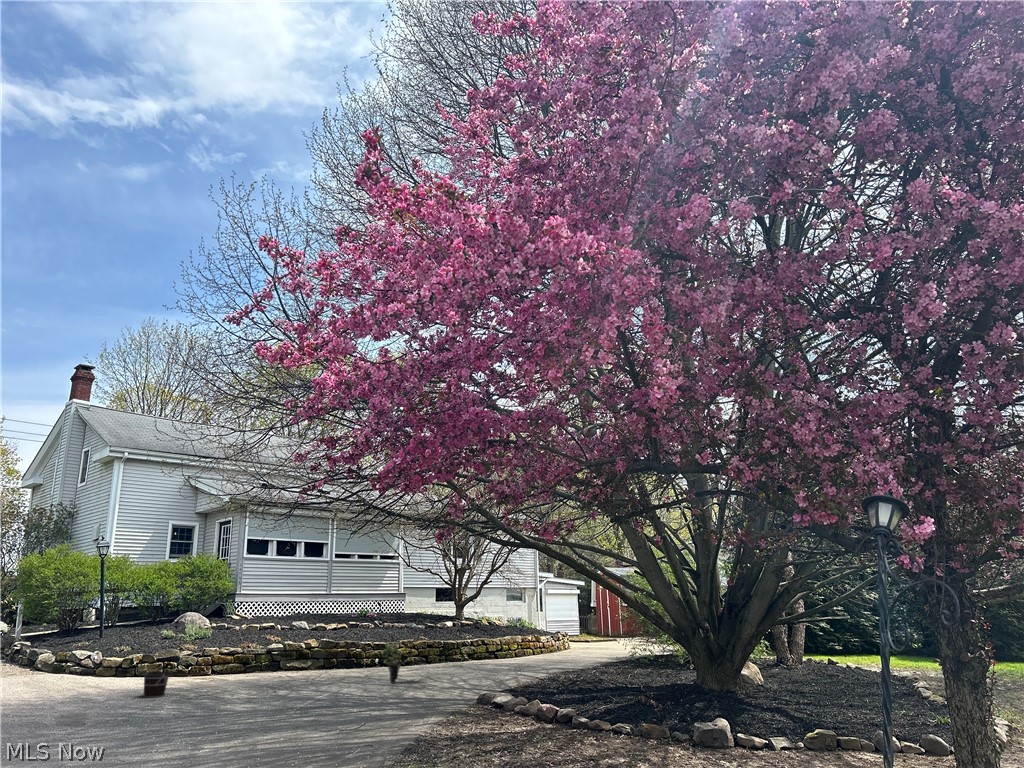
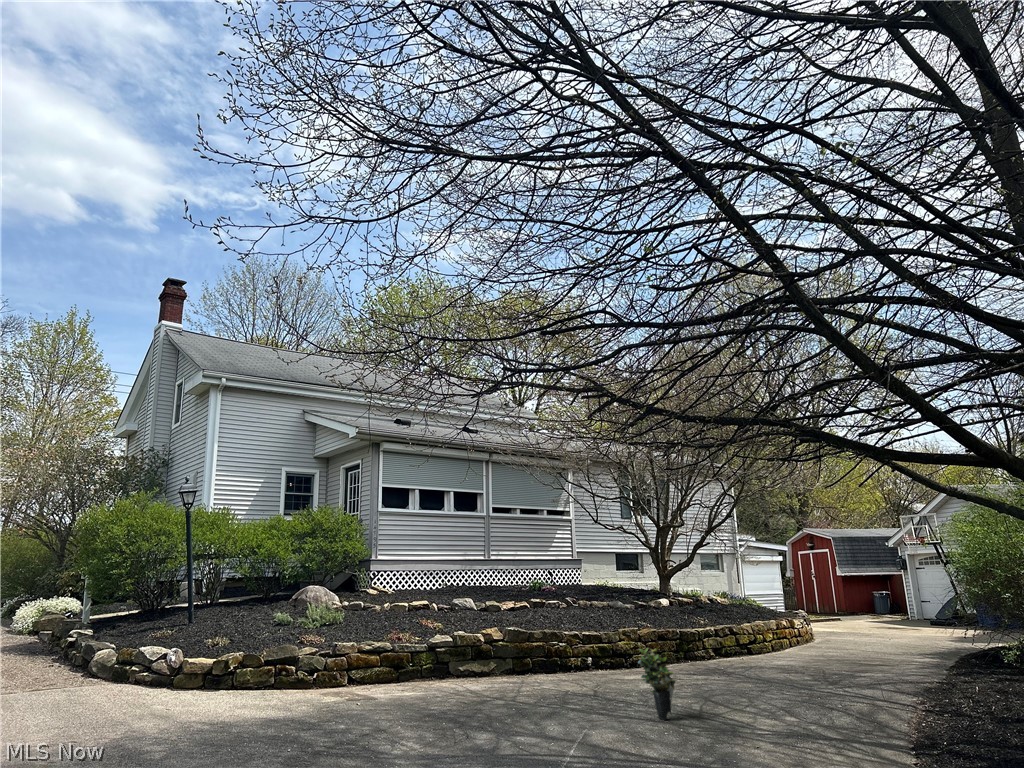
bucket: present [143,672,169,697] -> none [235,698,279,749]

